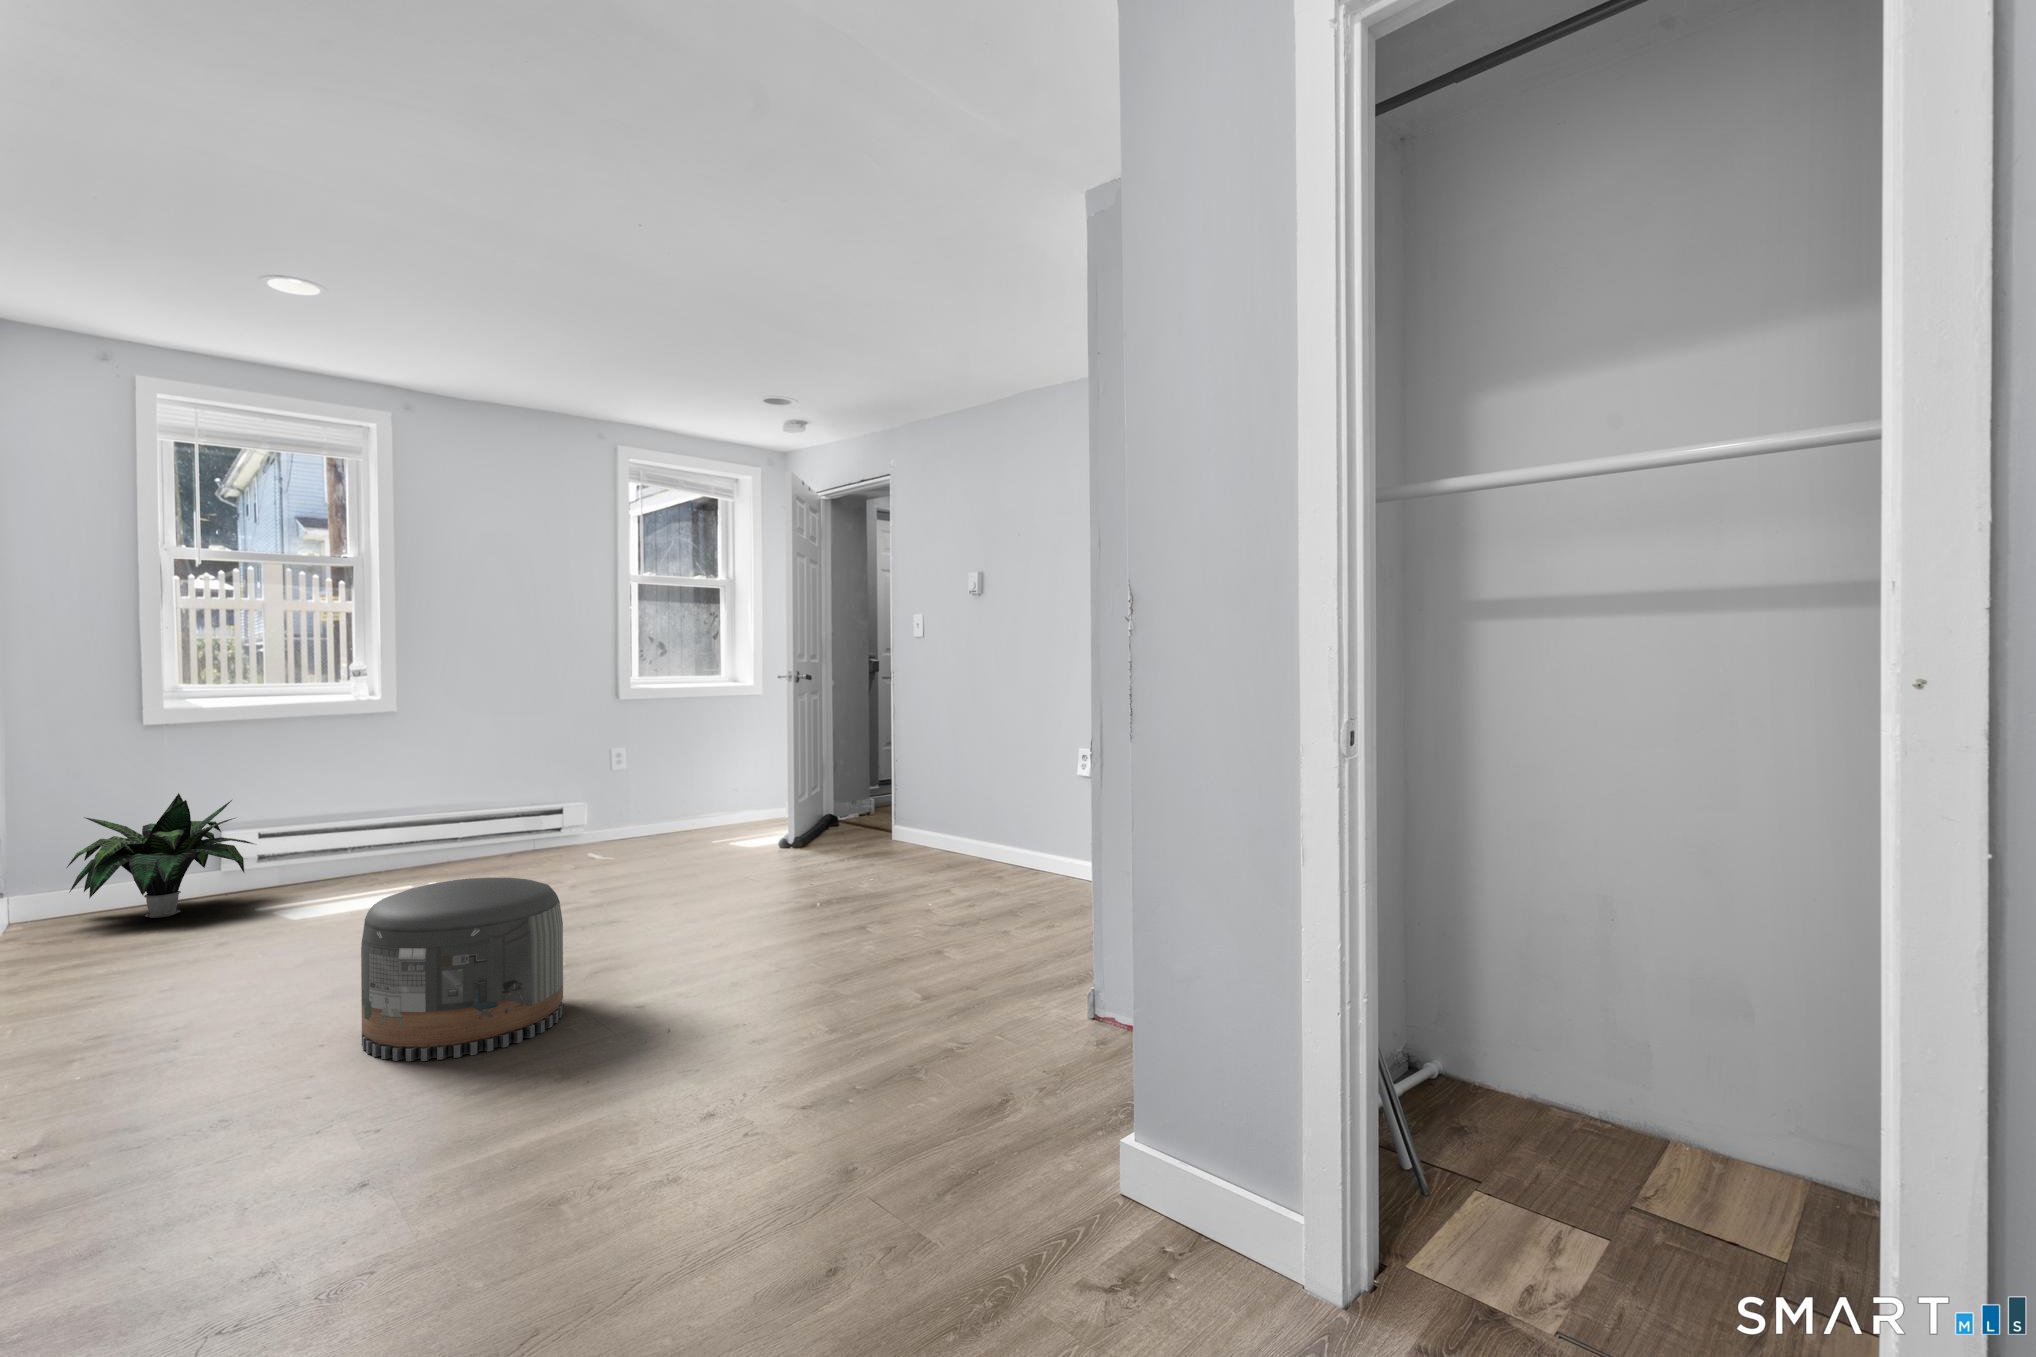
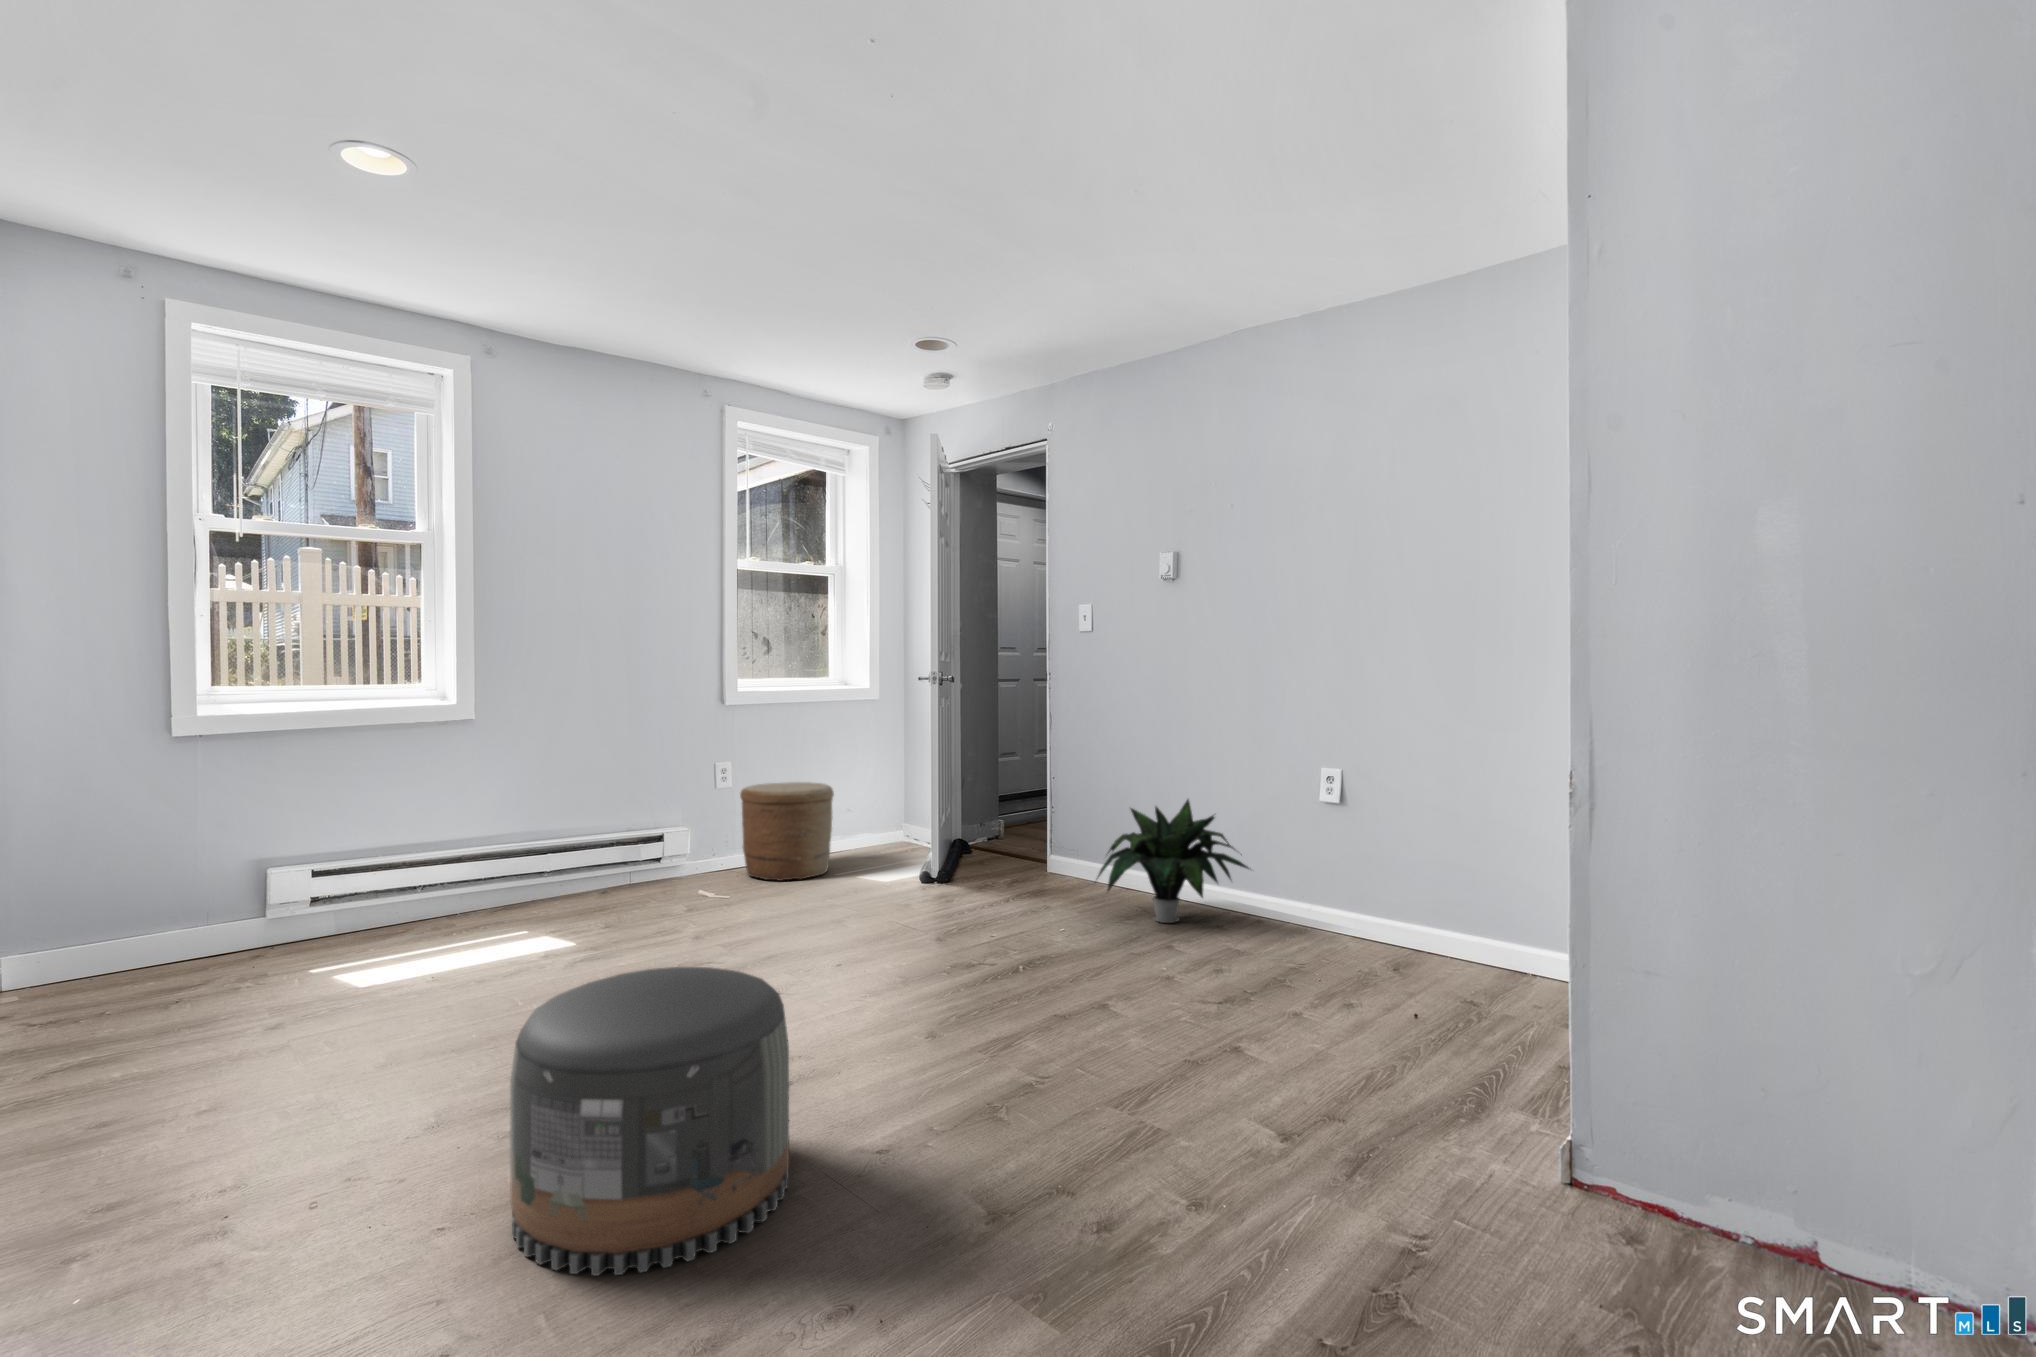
woven basket: none [630,765,711,847] -> present [740,782,834,881]
potted plant: present [67,793,254,918] -> present [1098,800,1249,923]

